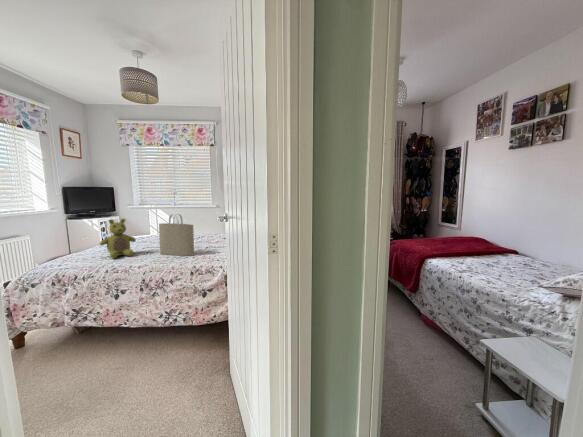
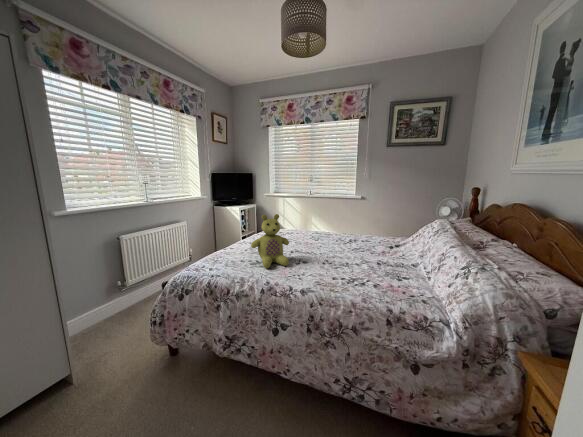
tote bag: present [159,214,194,256] -> none [320,211,376,278]

